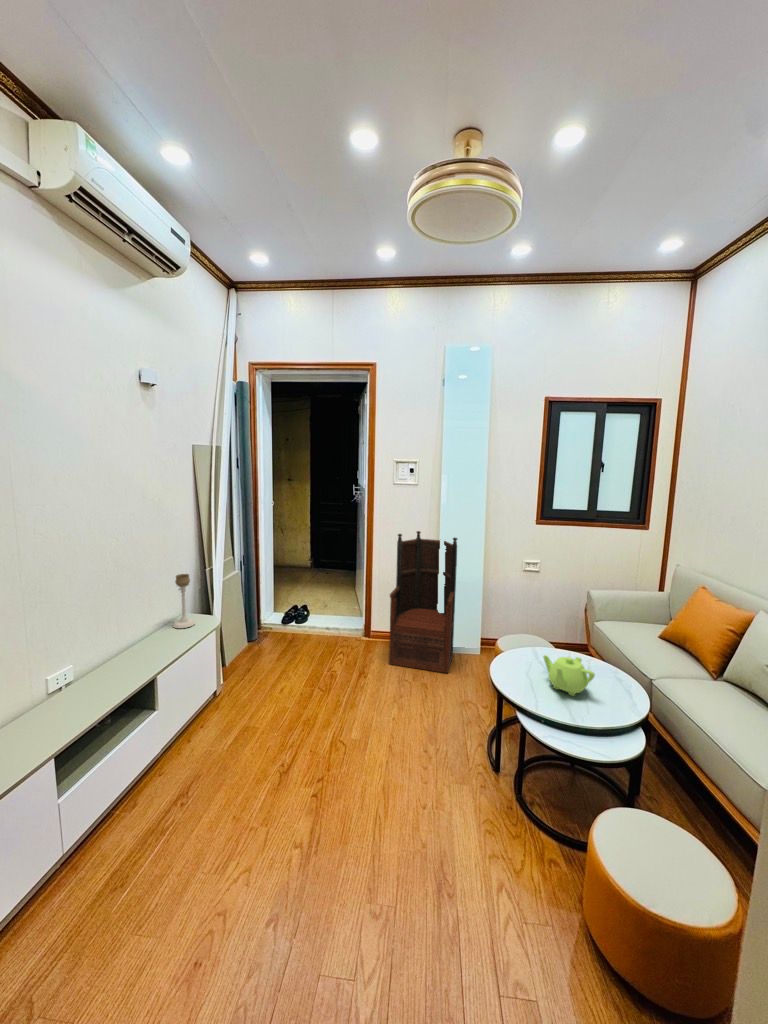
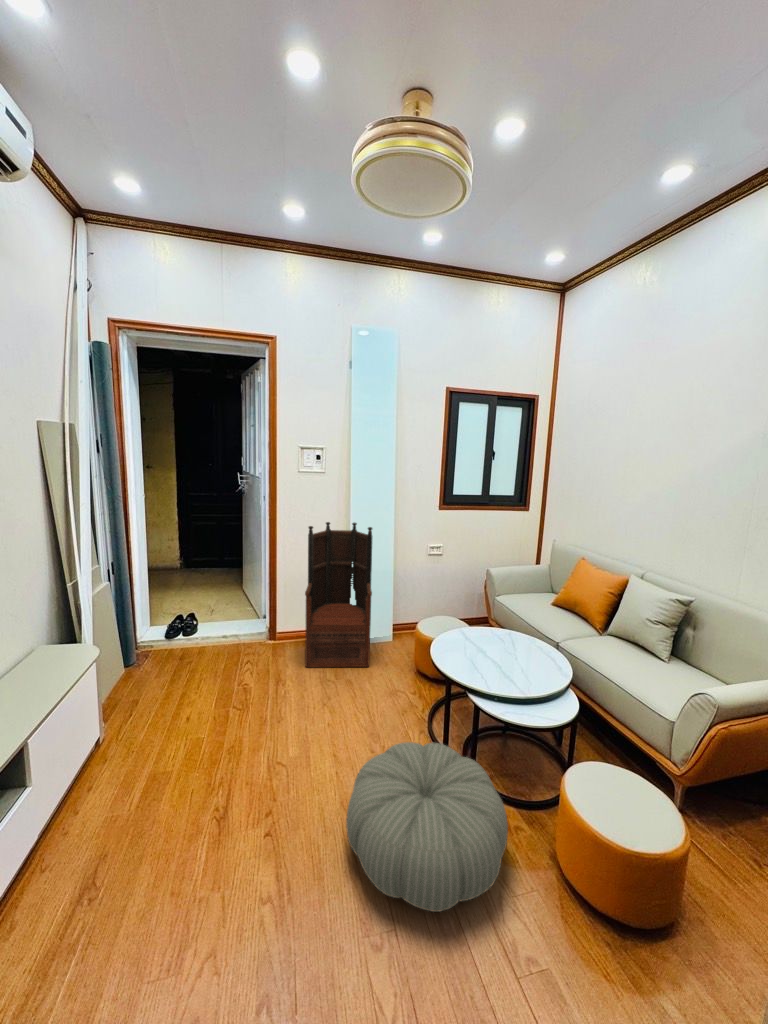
candle holder: present [173,574,196,628] -> none [29,595,65,670]
teapot: present [543,655,595,696] -> none [486,634,535,671]
pouf: none [372,744,531,908] -> present [346,742,508,912]

